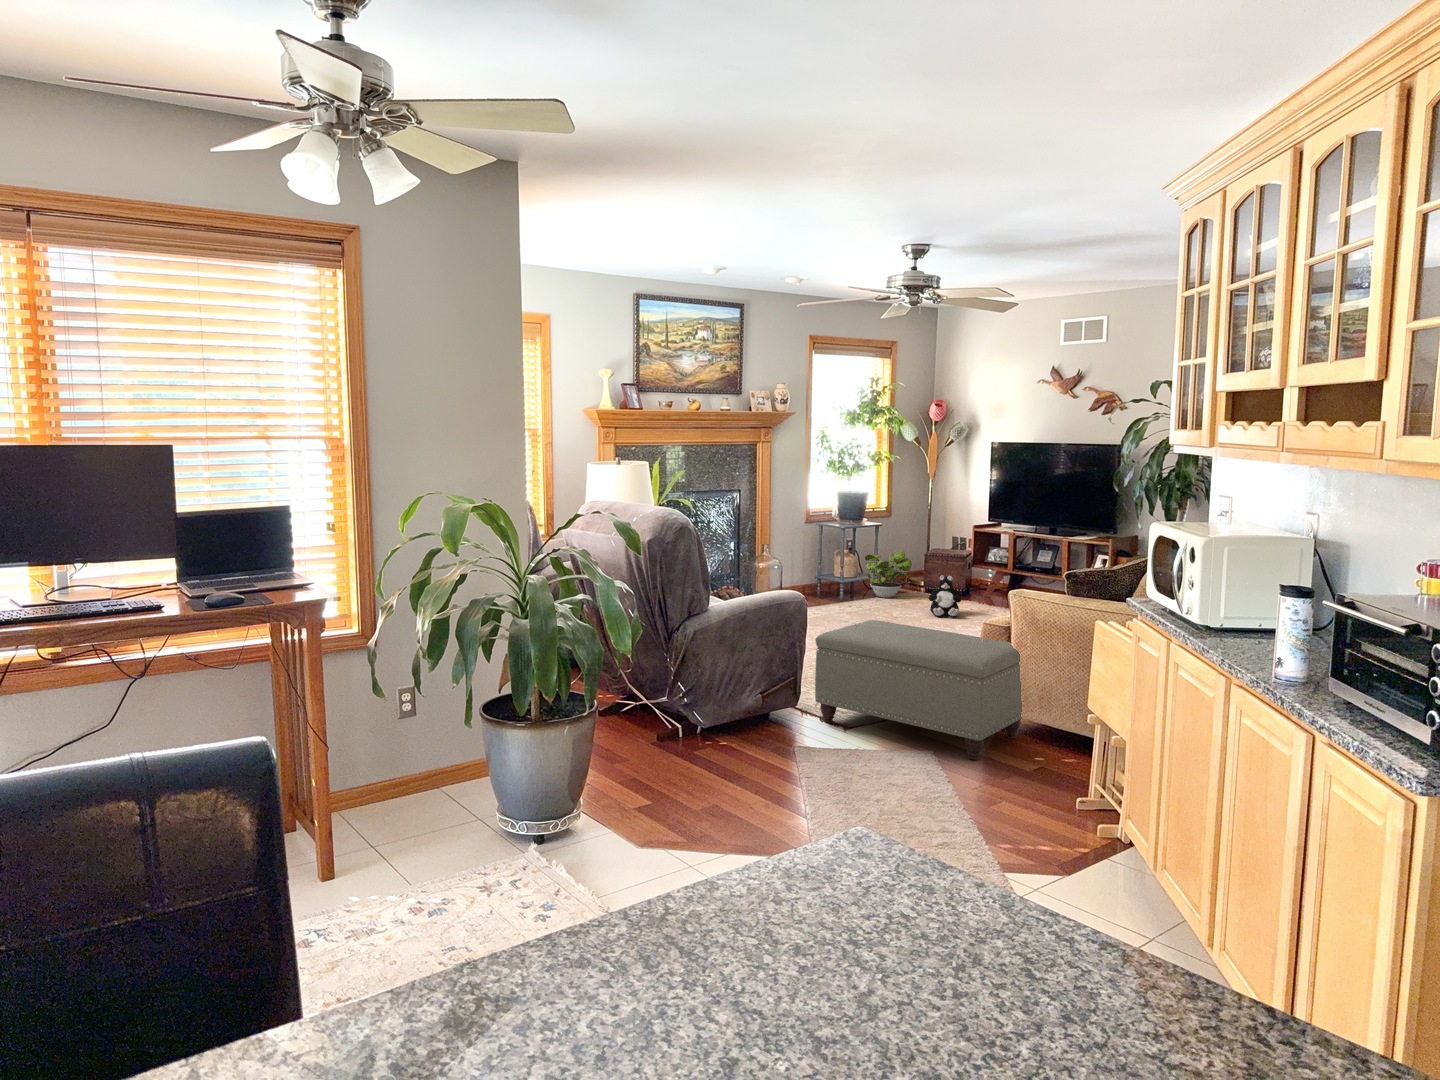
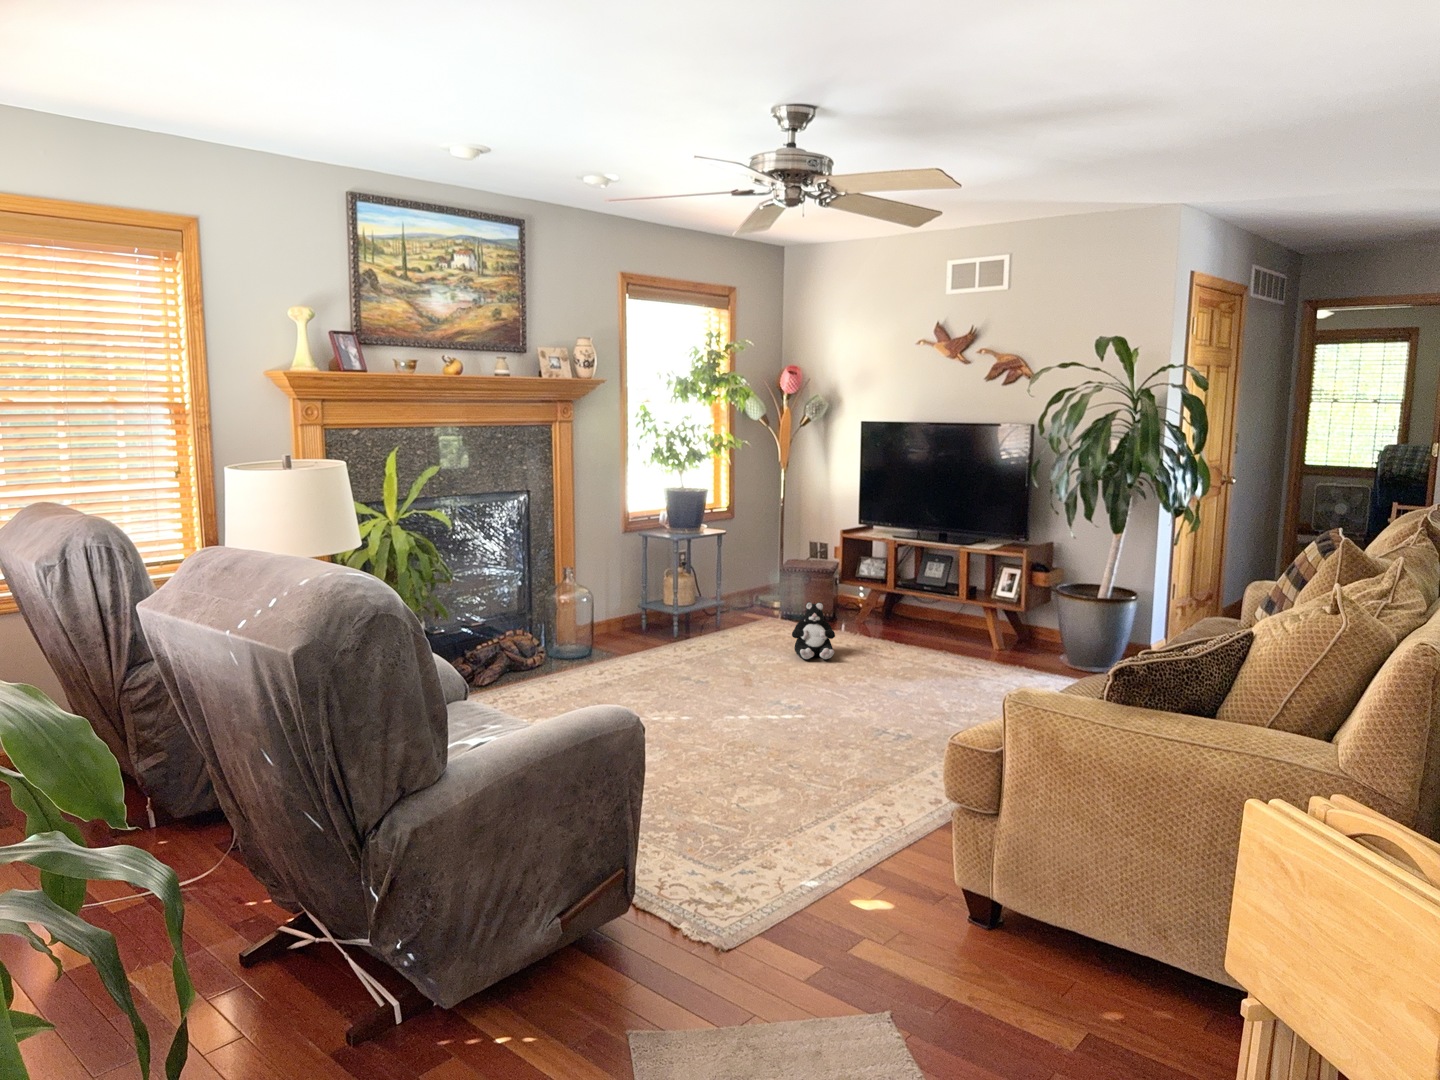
potted plant: present [864,551,912,598] -> none [700,567,766,629]
ottoman: present [815,620,1022,760] -> none [650,728,1027,1023]

